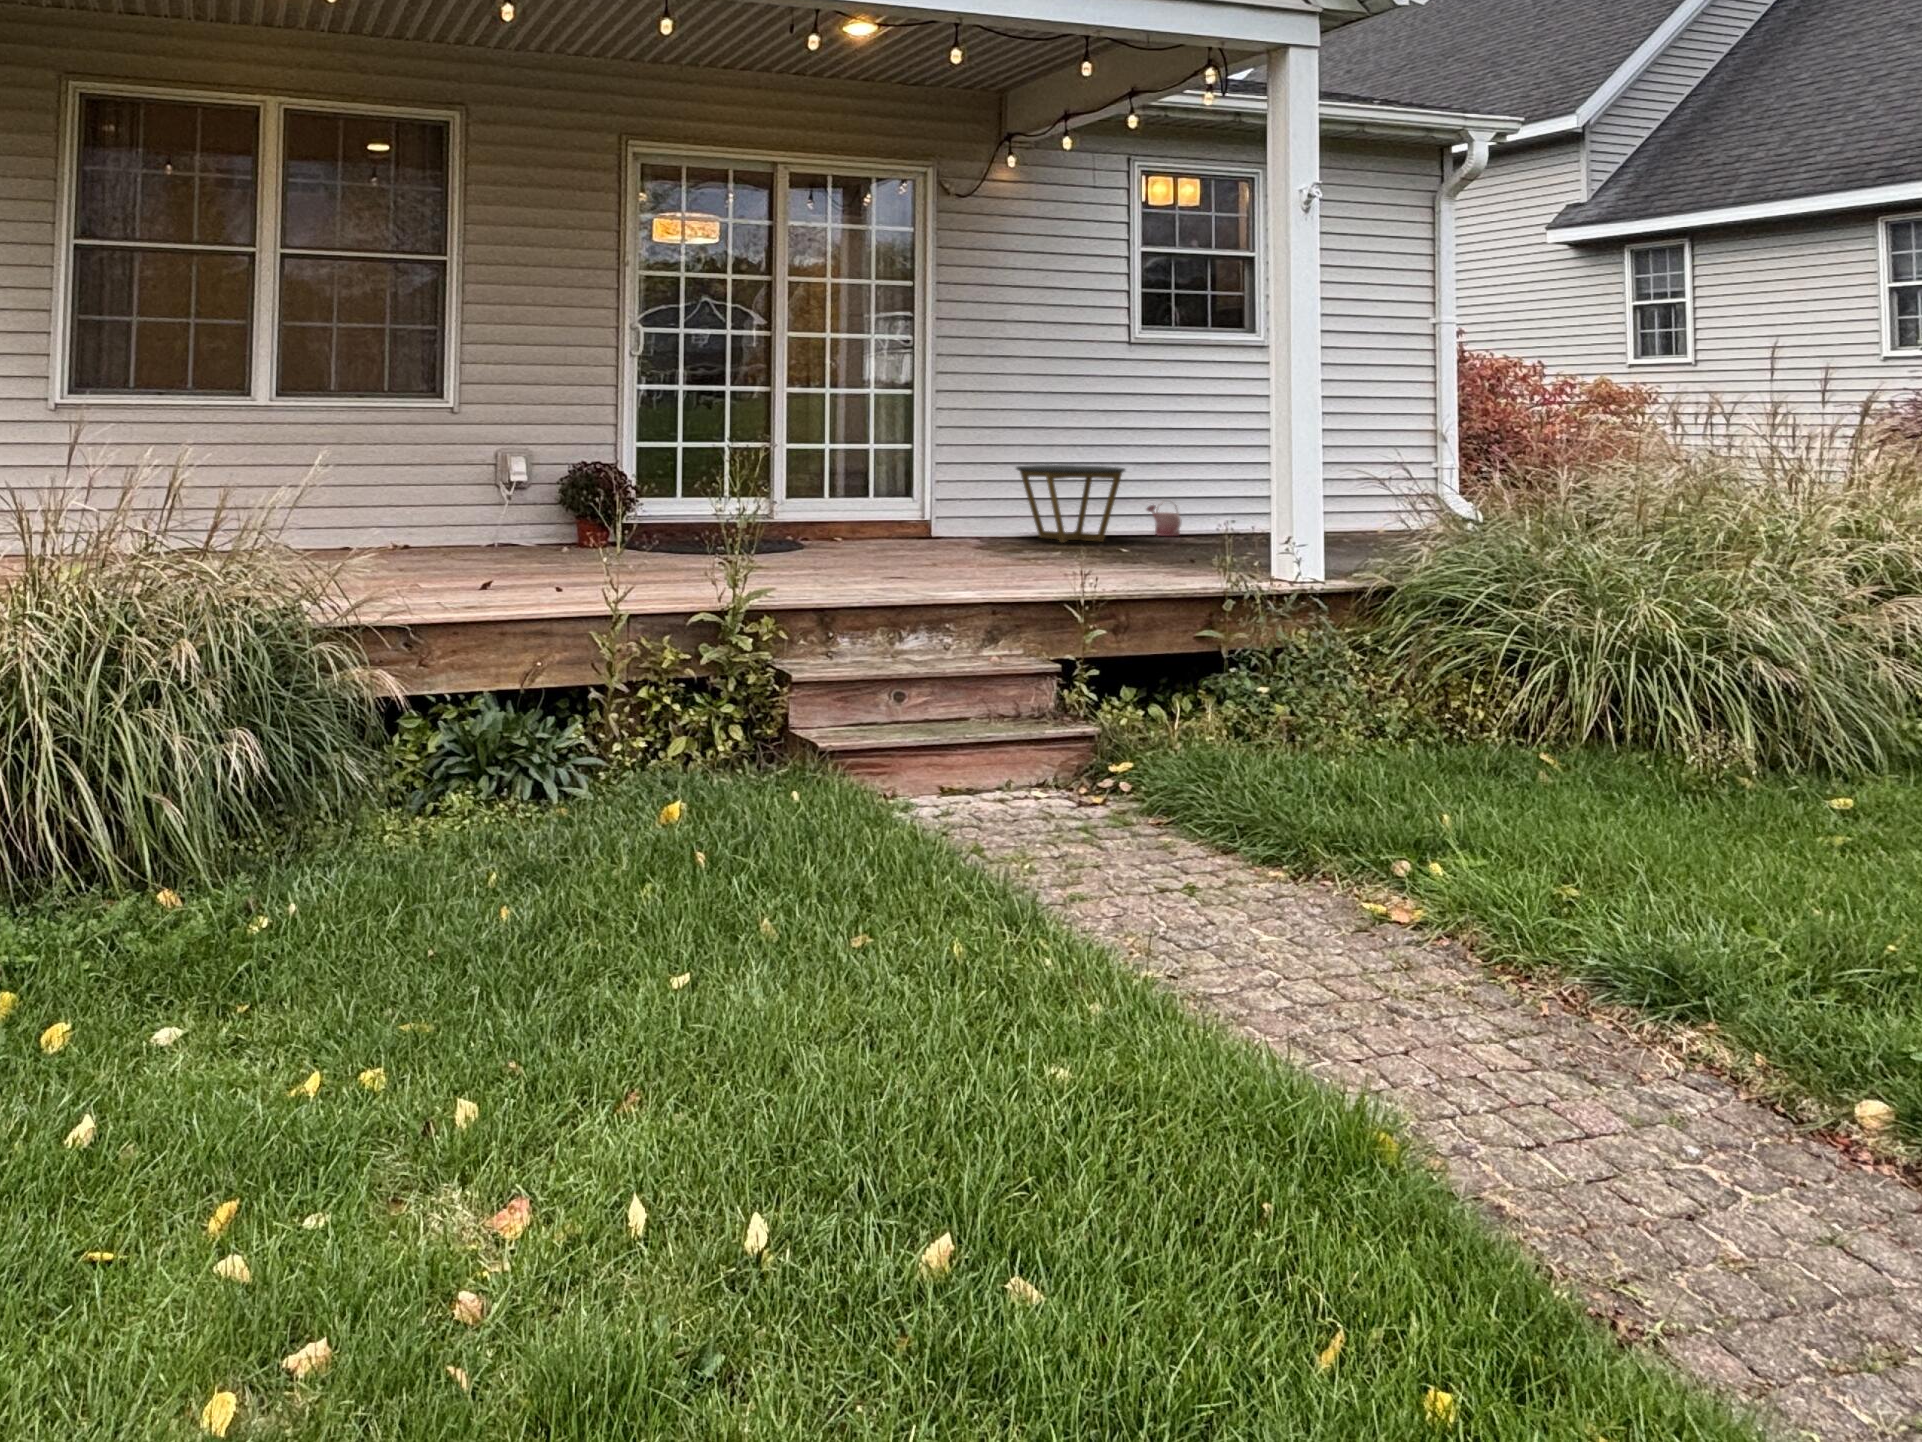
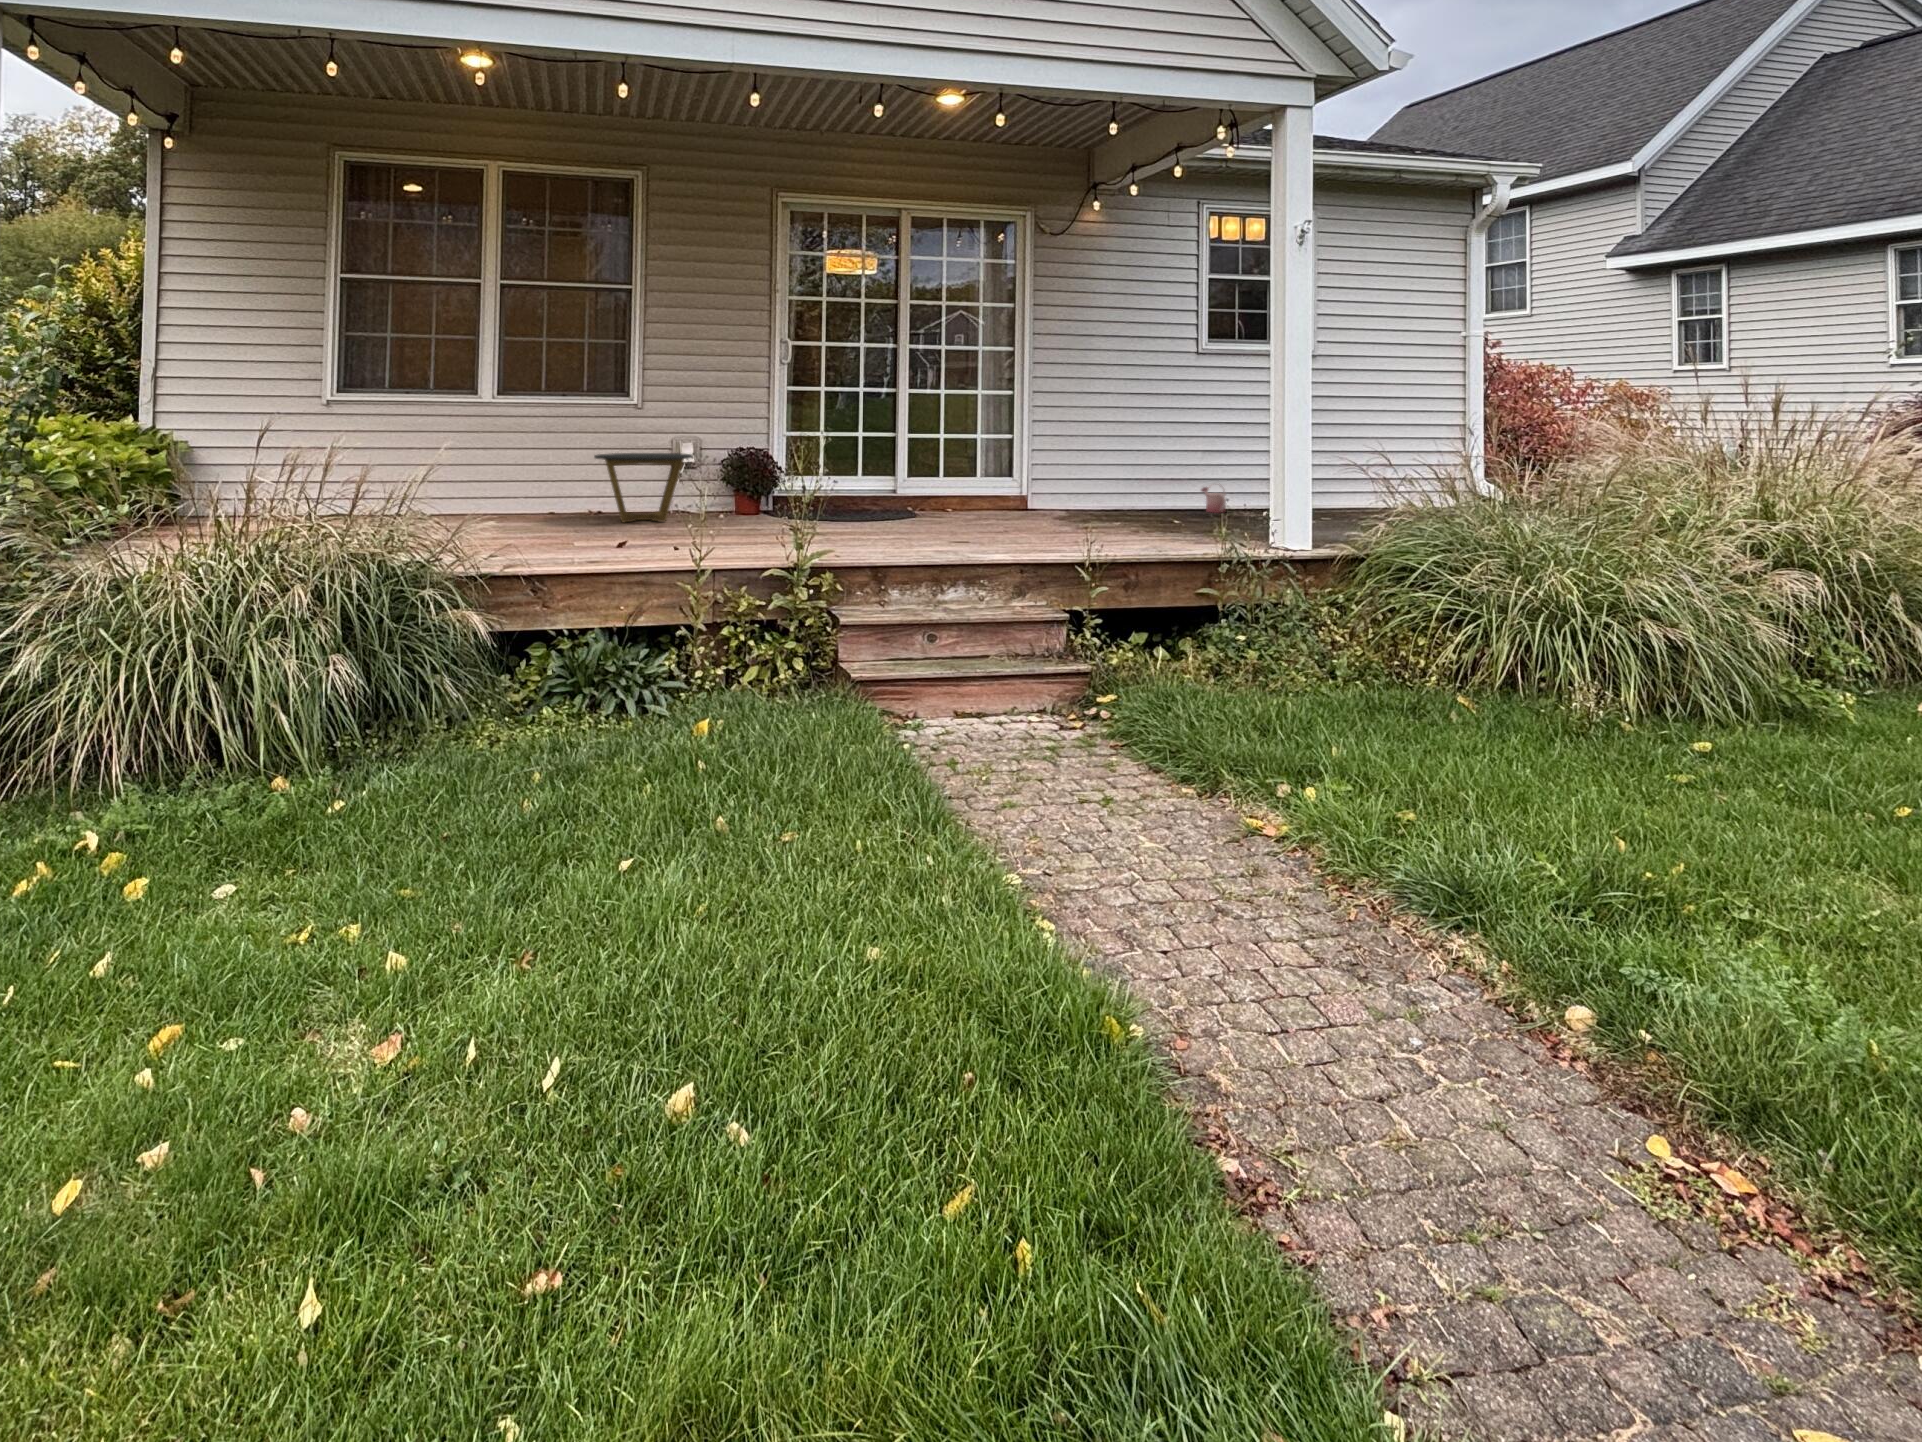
side table: present [1016,465,1125,542] -> present [594,453,692,523]

